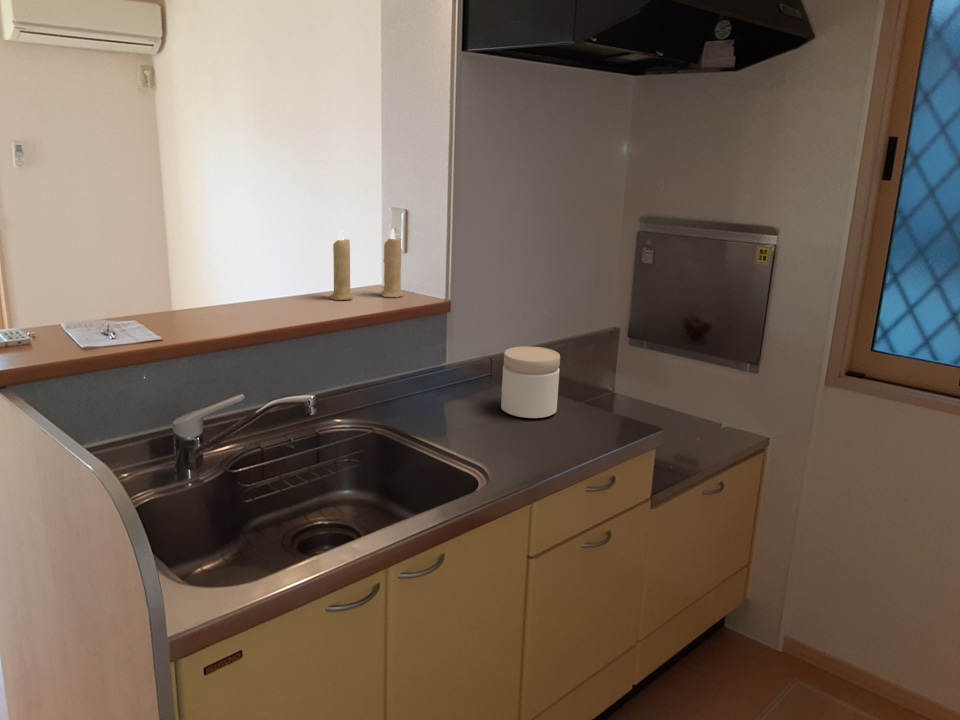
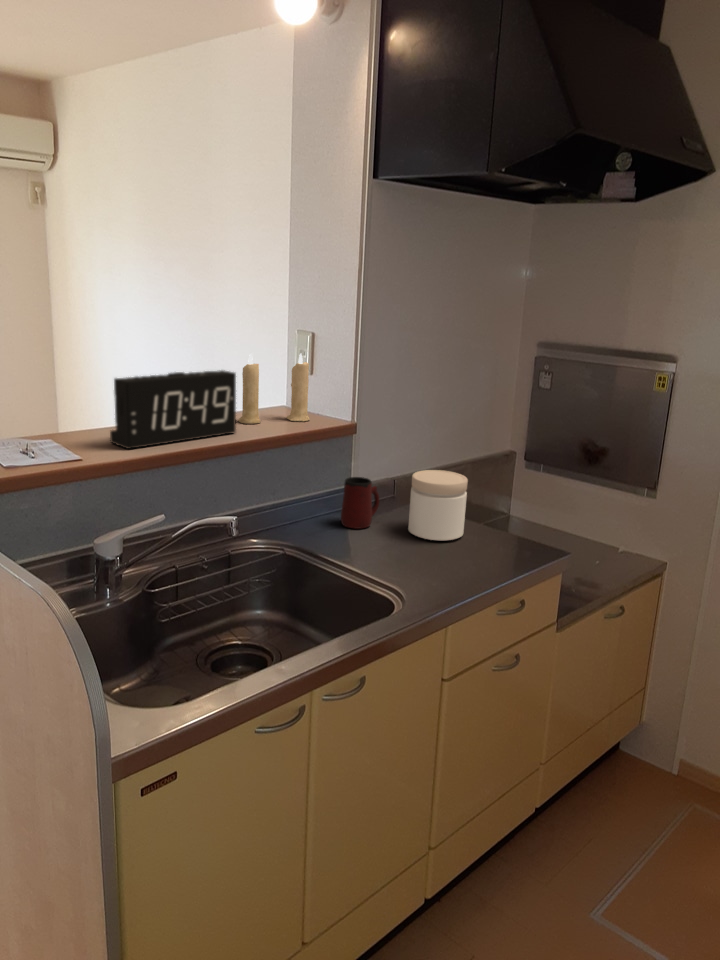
alarm clock: none [195,247,324,328] -> present [110,370,236,449]
mug: none [433,354,473,406] -> present [341,477,379,529]

